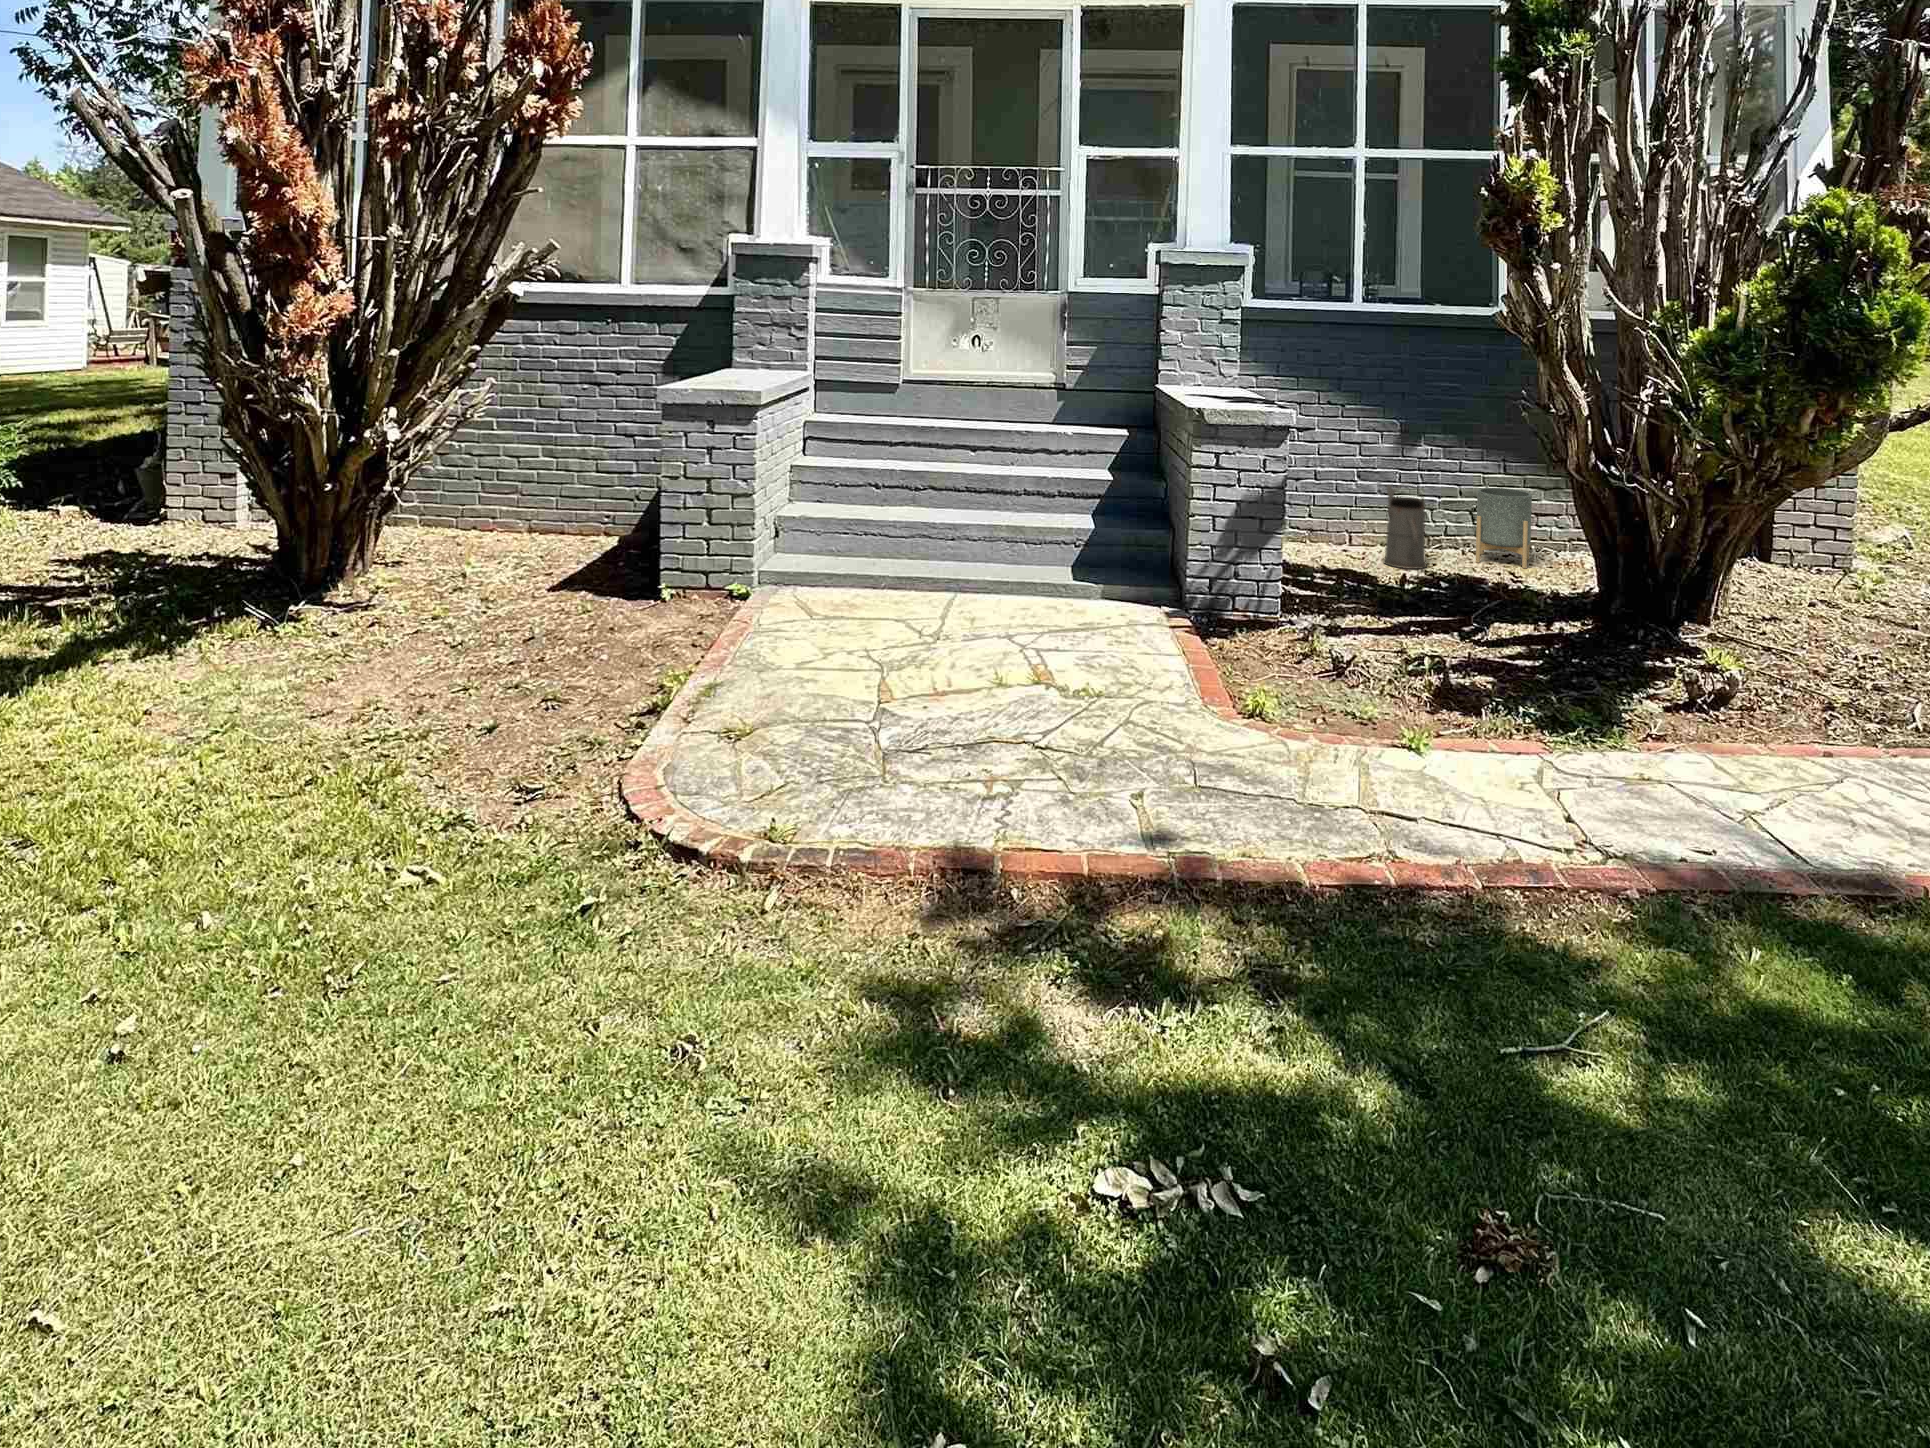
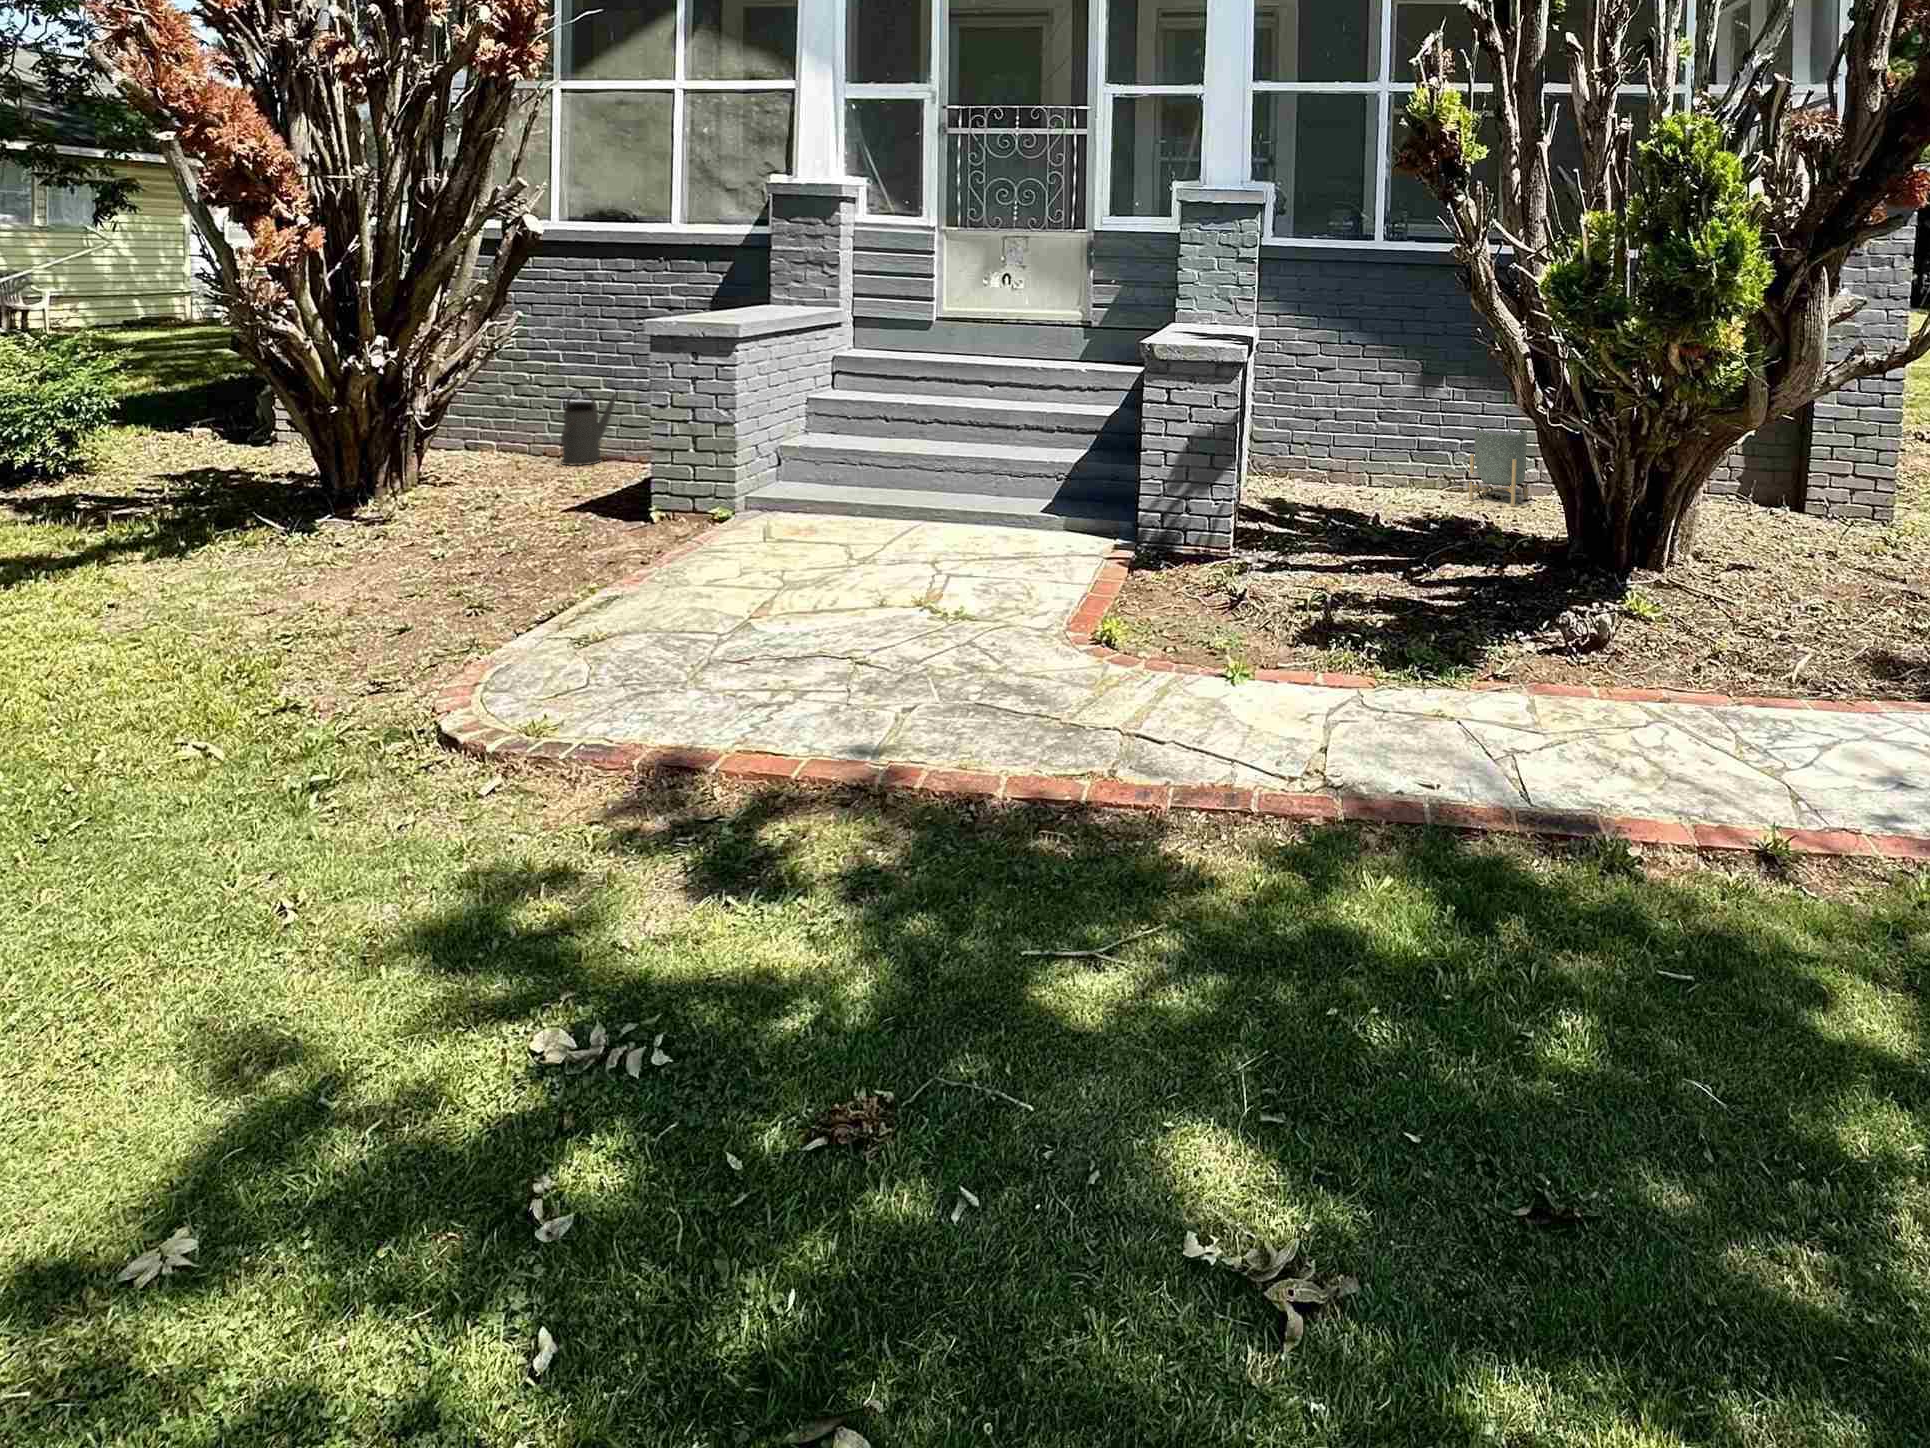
watering can: present [1383,483,1427,569] -> present [561,389,617,466]

